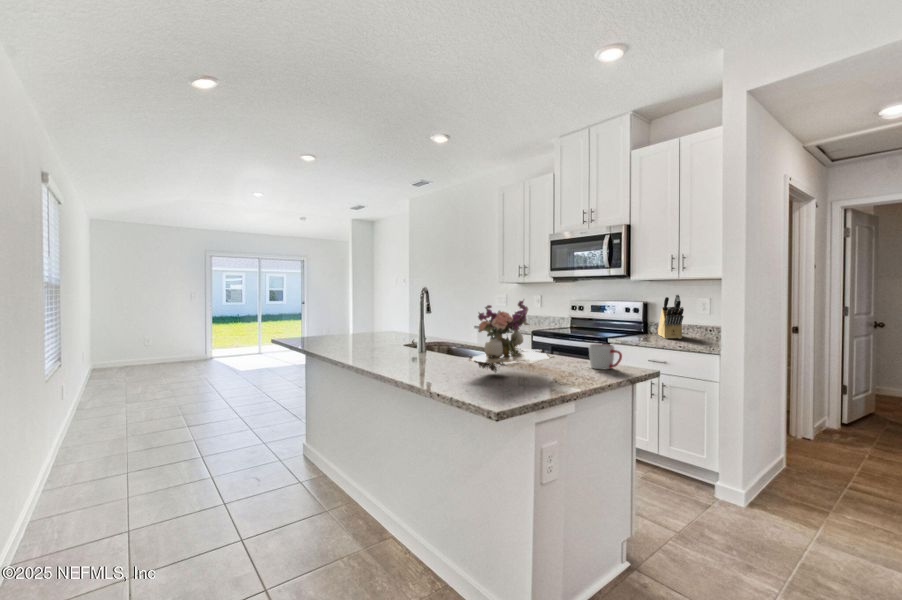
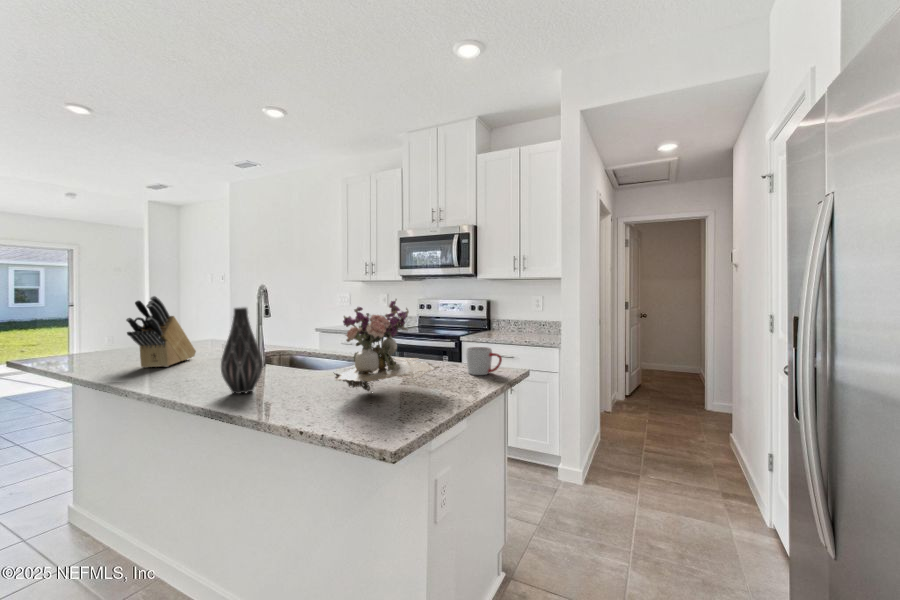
knife block: present [658,294,684,339] -> present [126,296,196,368]
vase: none [393,304,421,367] -> present [221,307,263,394]

